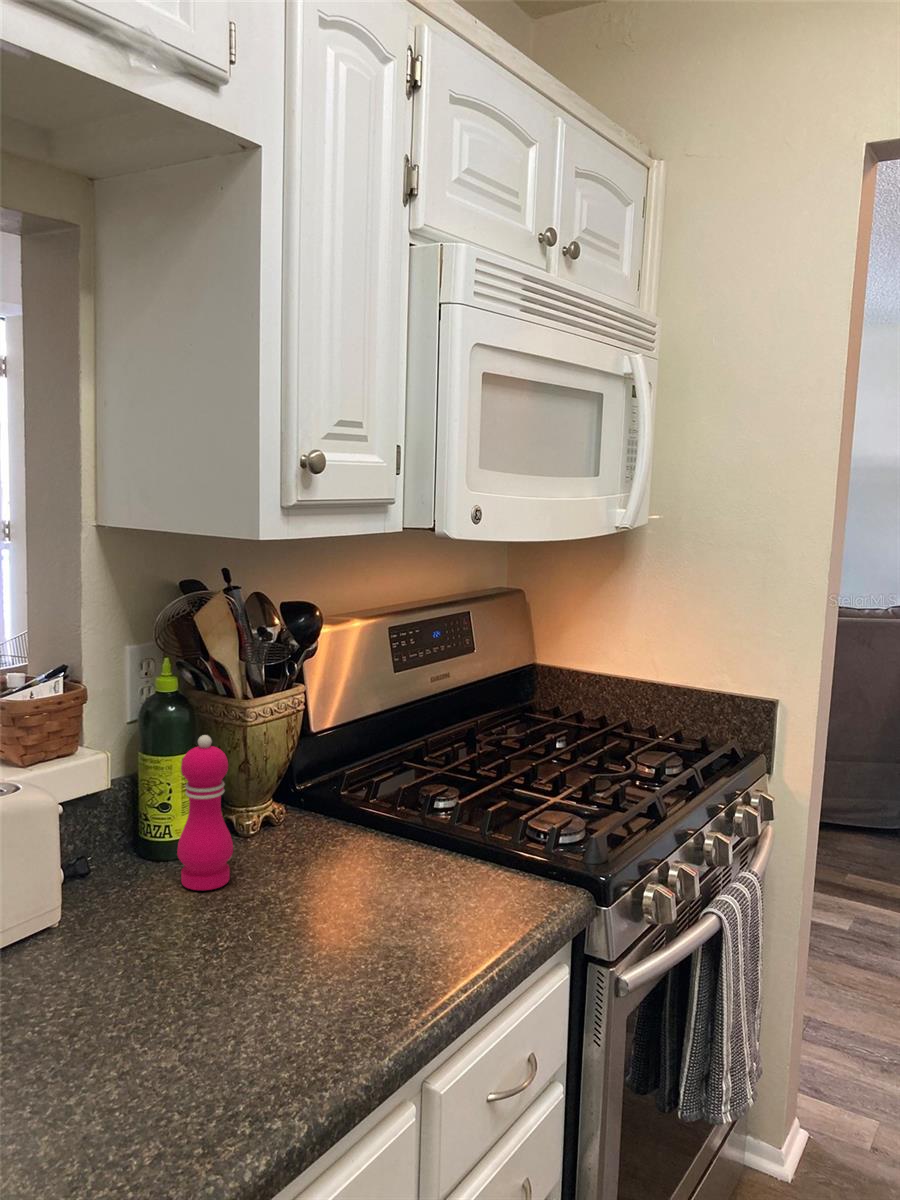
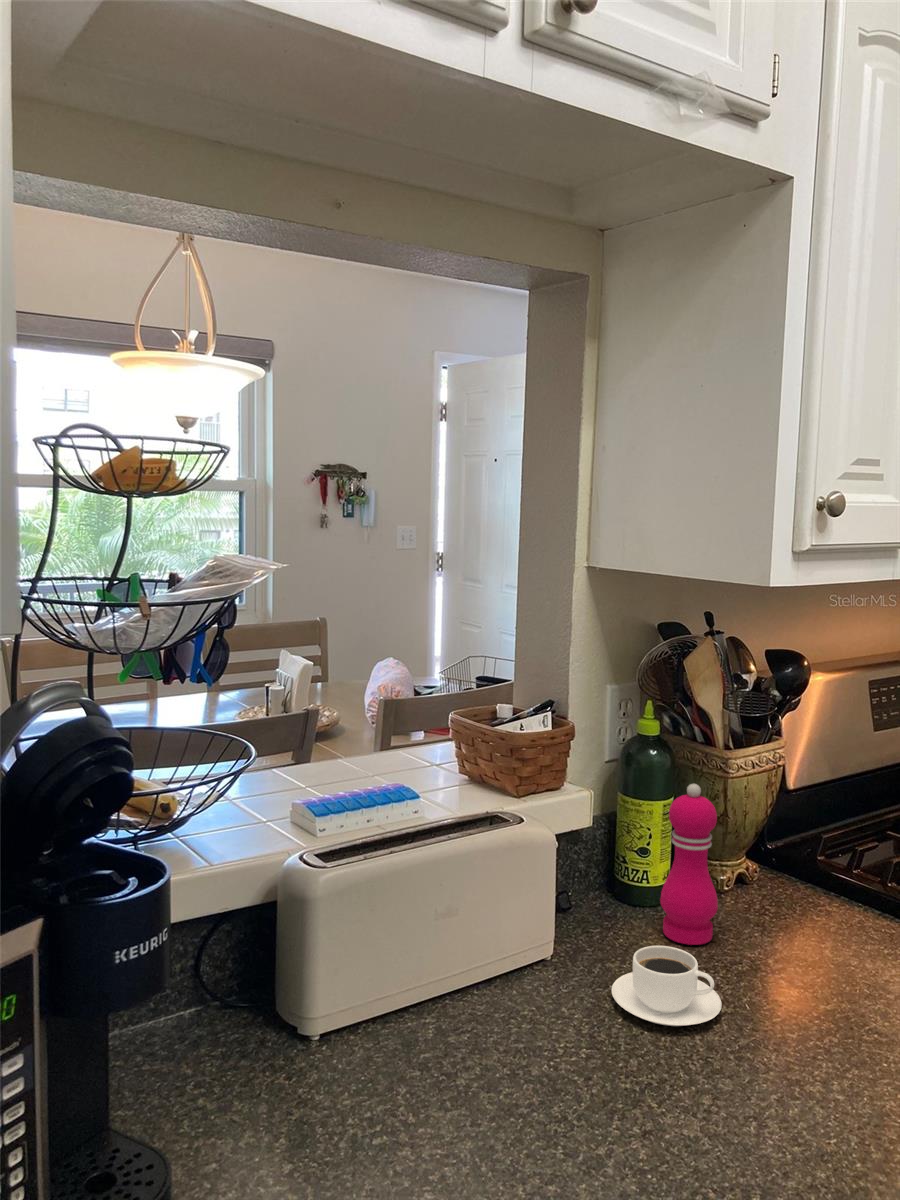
coffee cup: none [114,894,223,970] -> present [612,946,722,1026]

